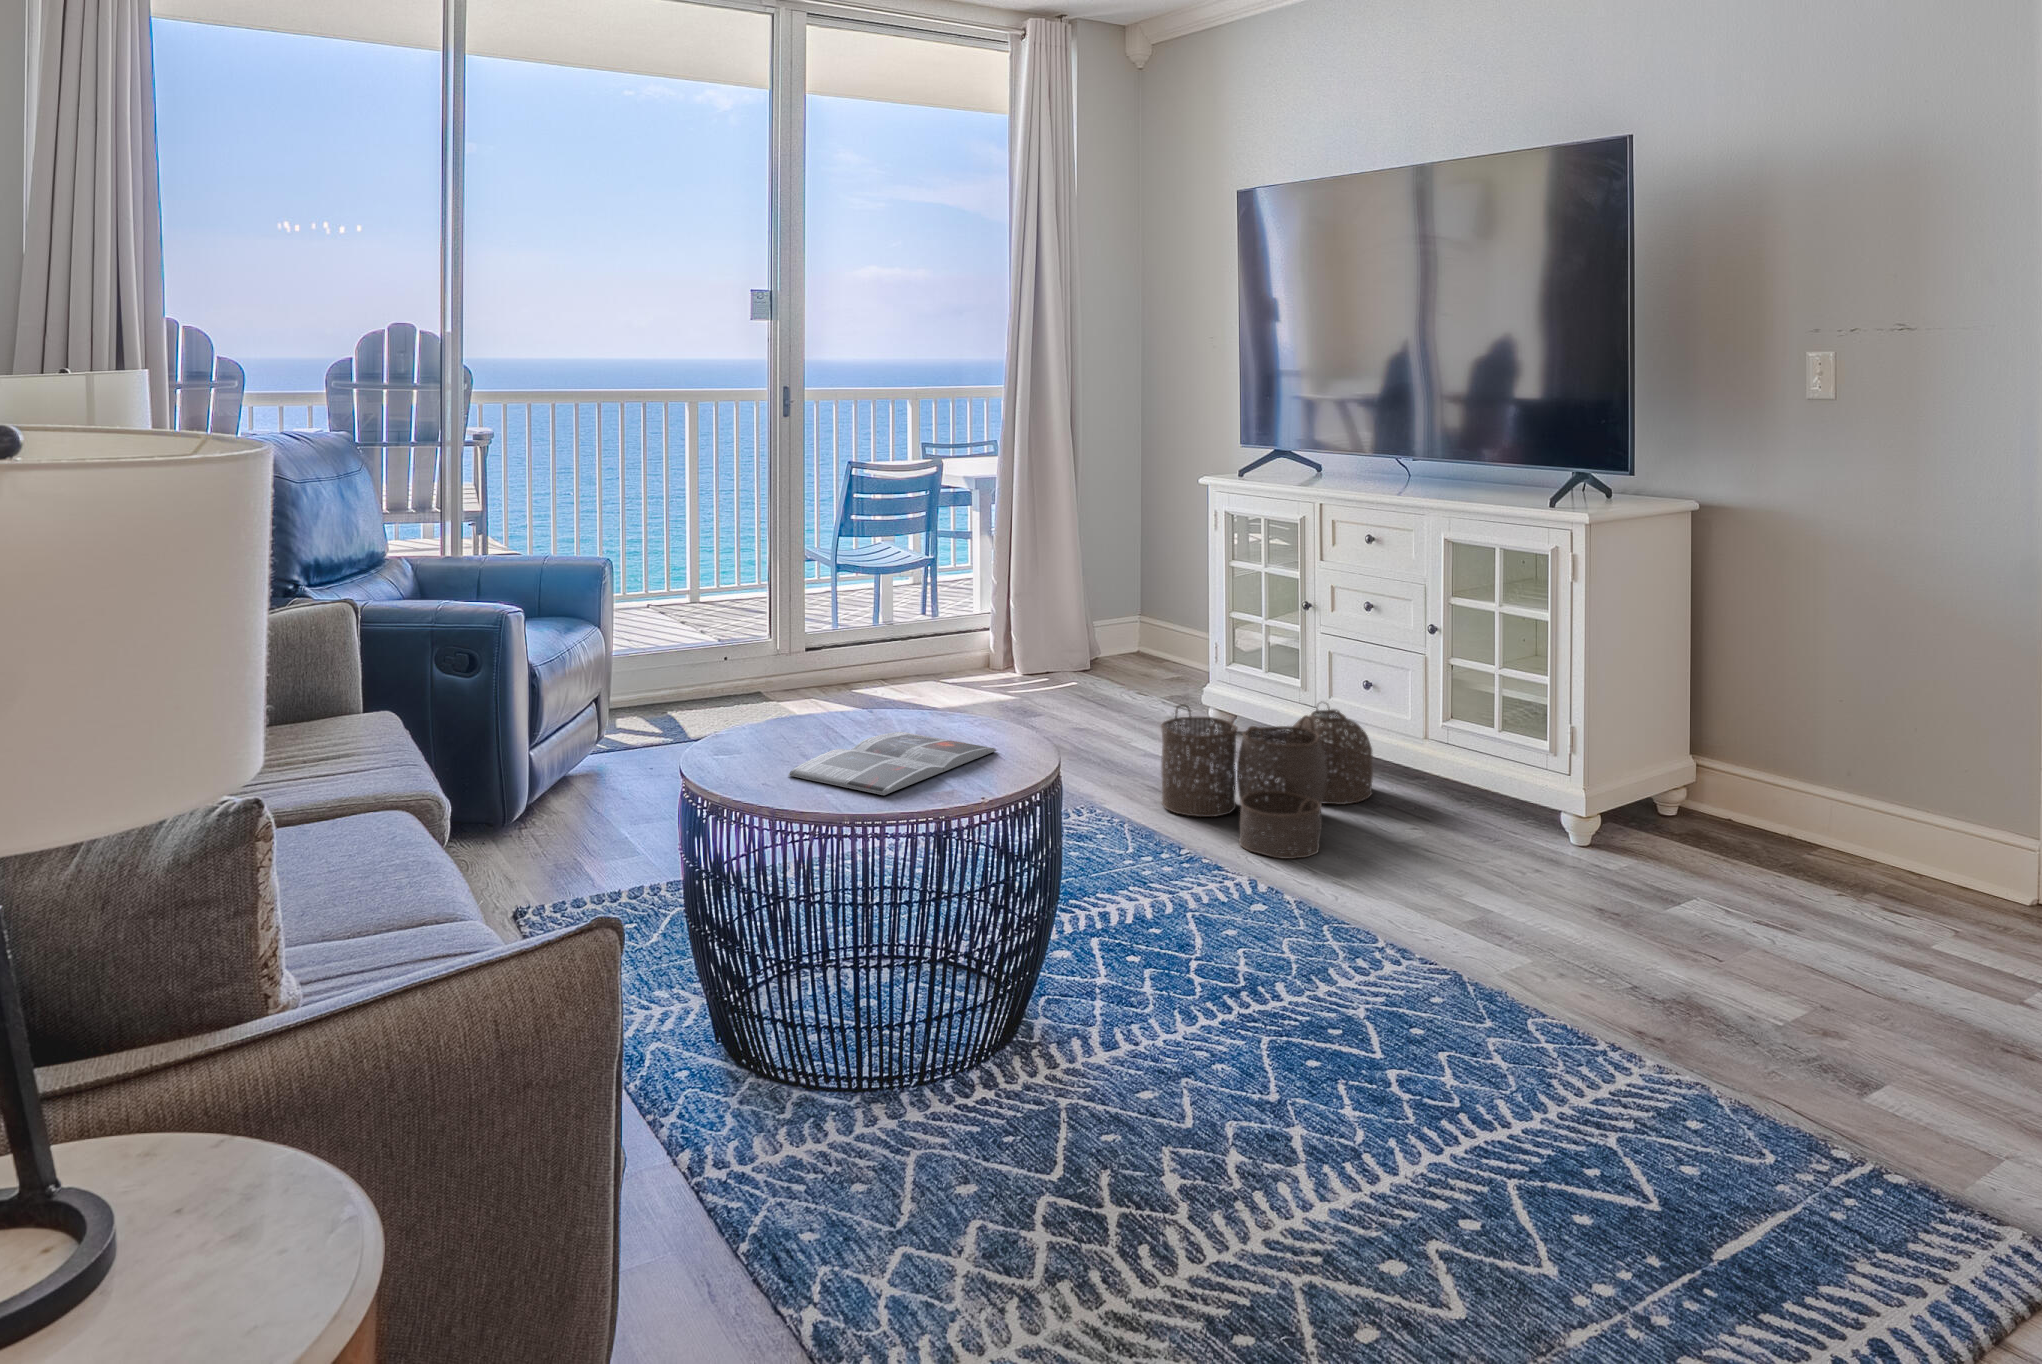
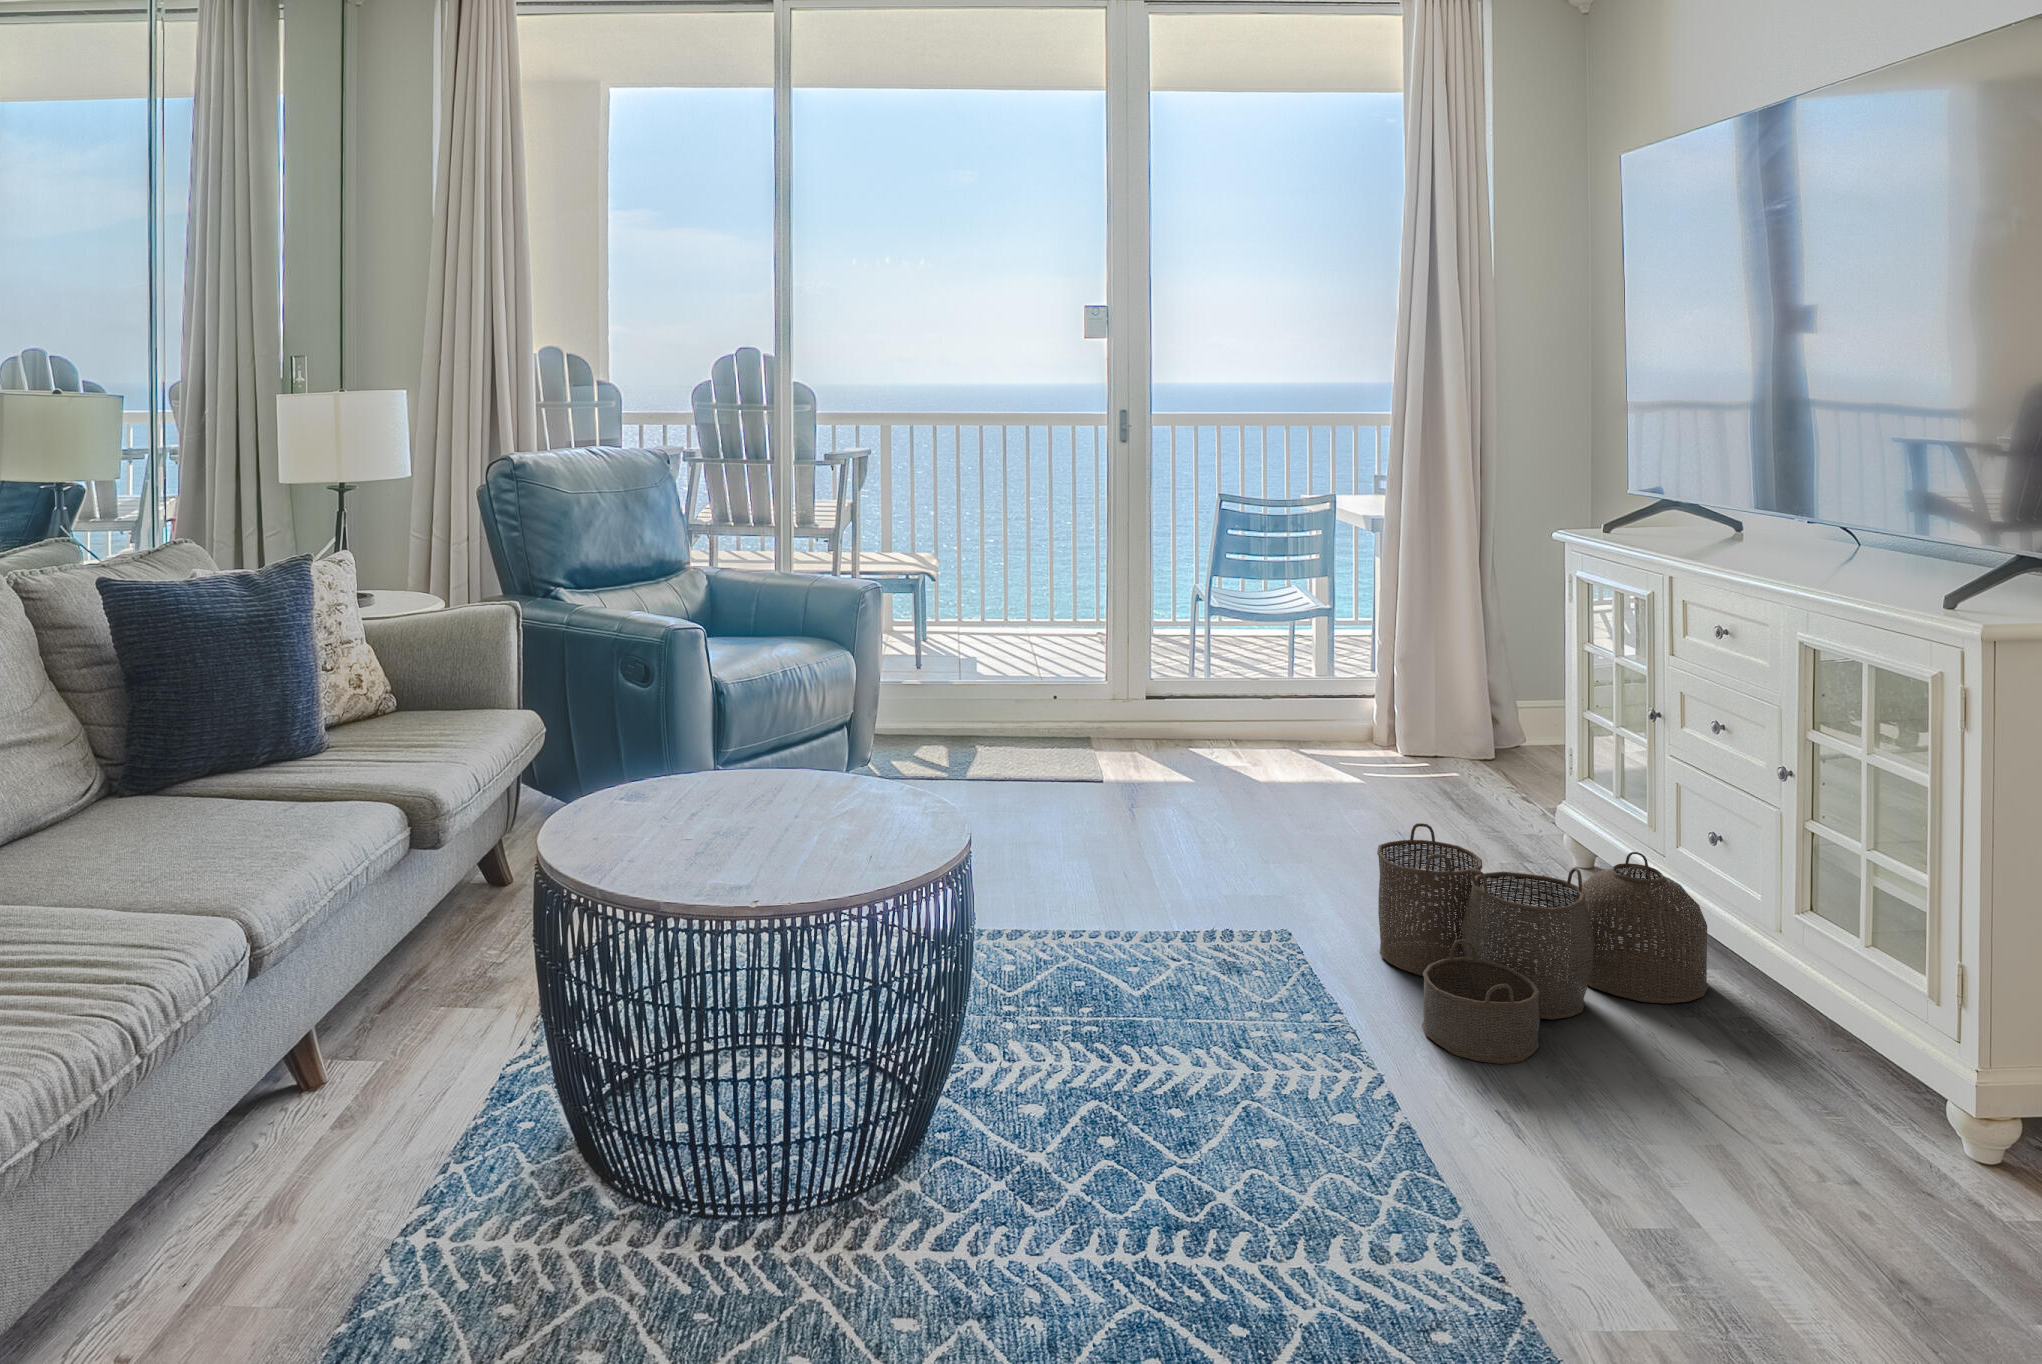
magazine: present [788,732,997,795] -> none [646,807,887,878]

